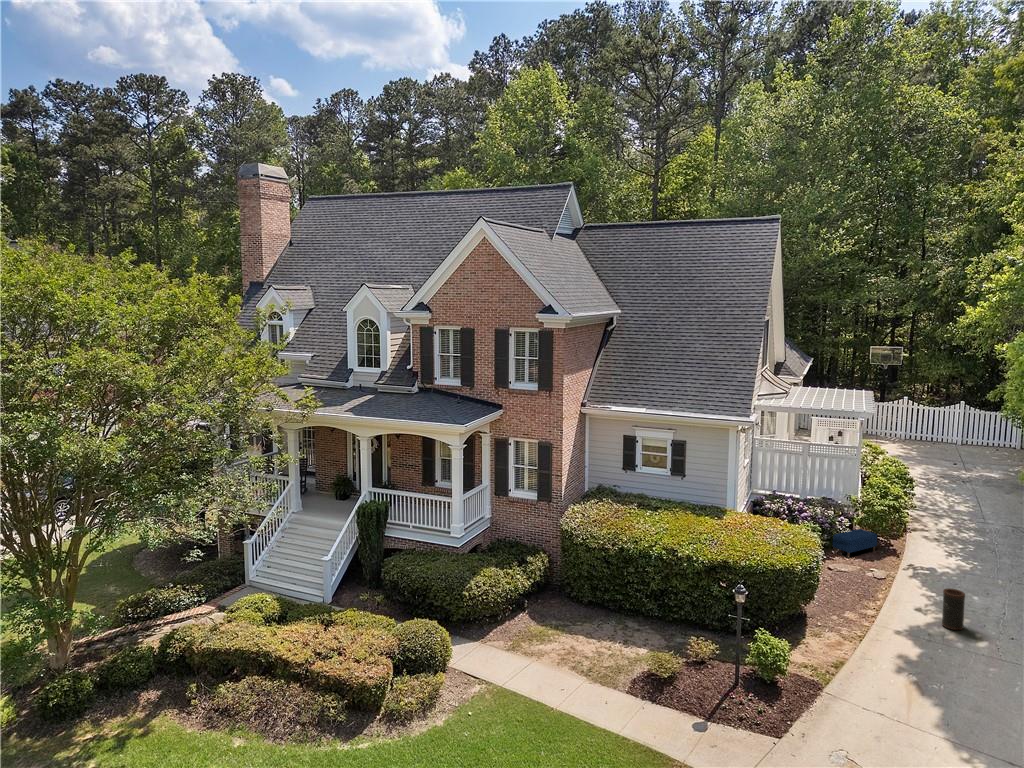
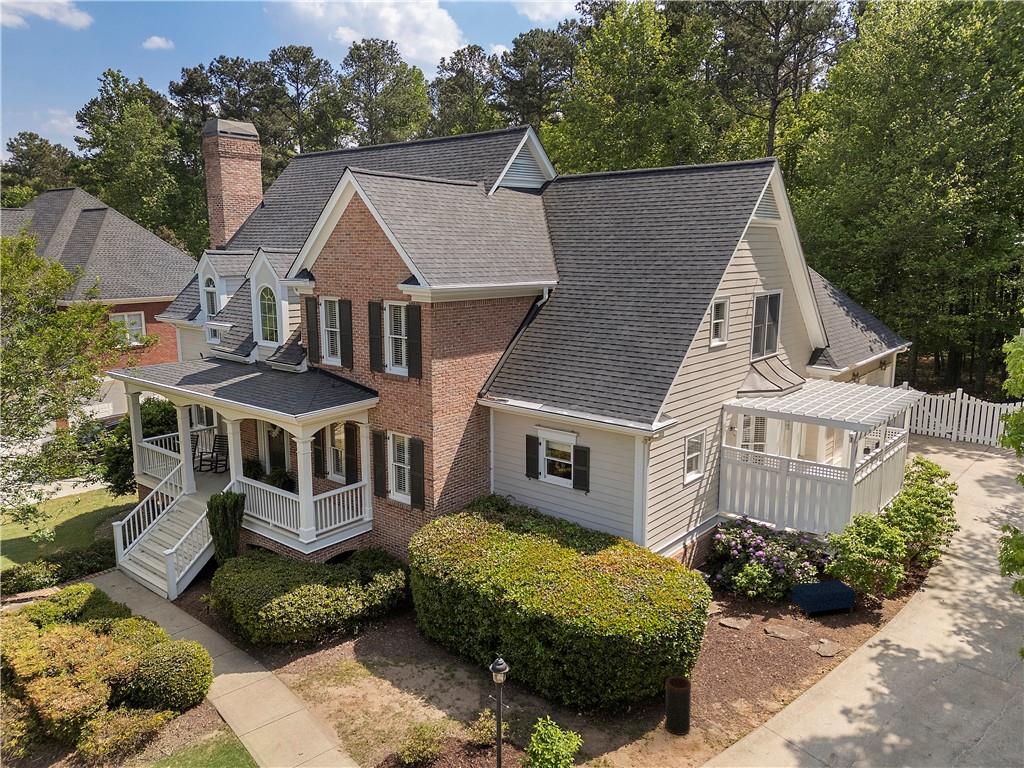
trash can: present [942,589,965,630] -> present [665,676,691,735]

